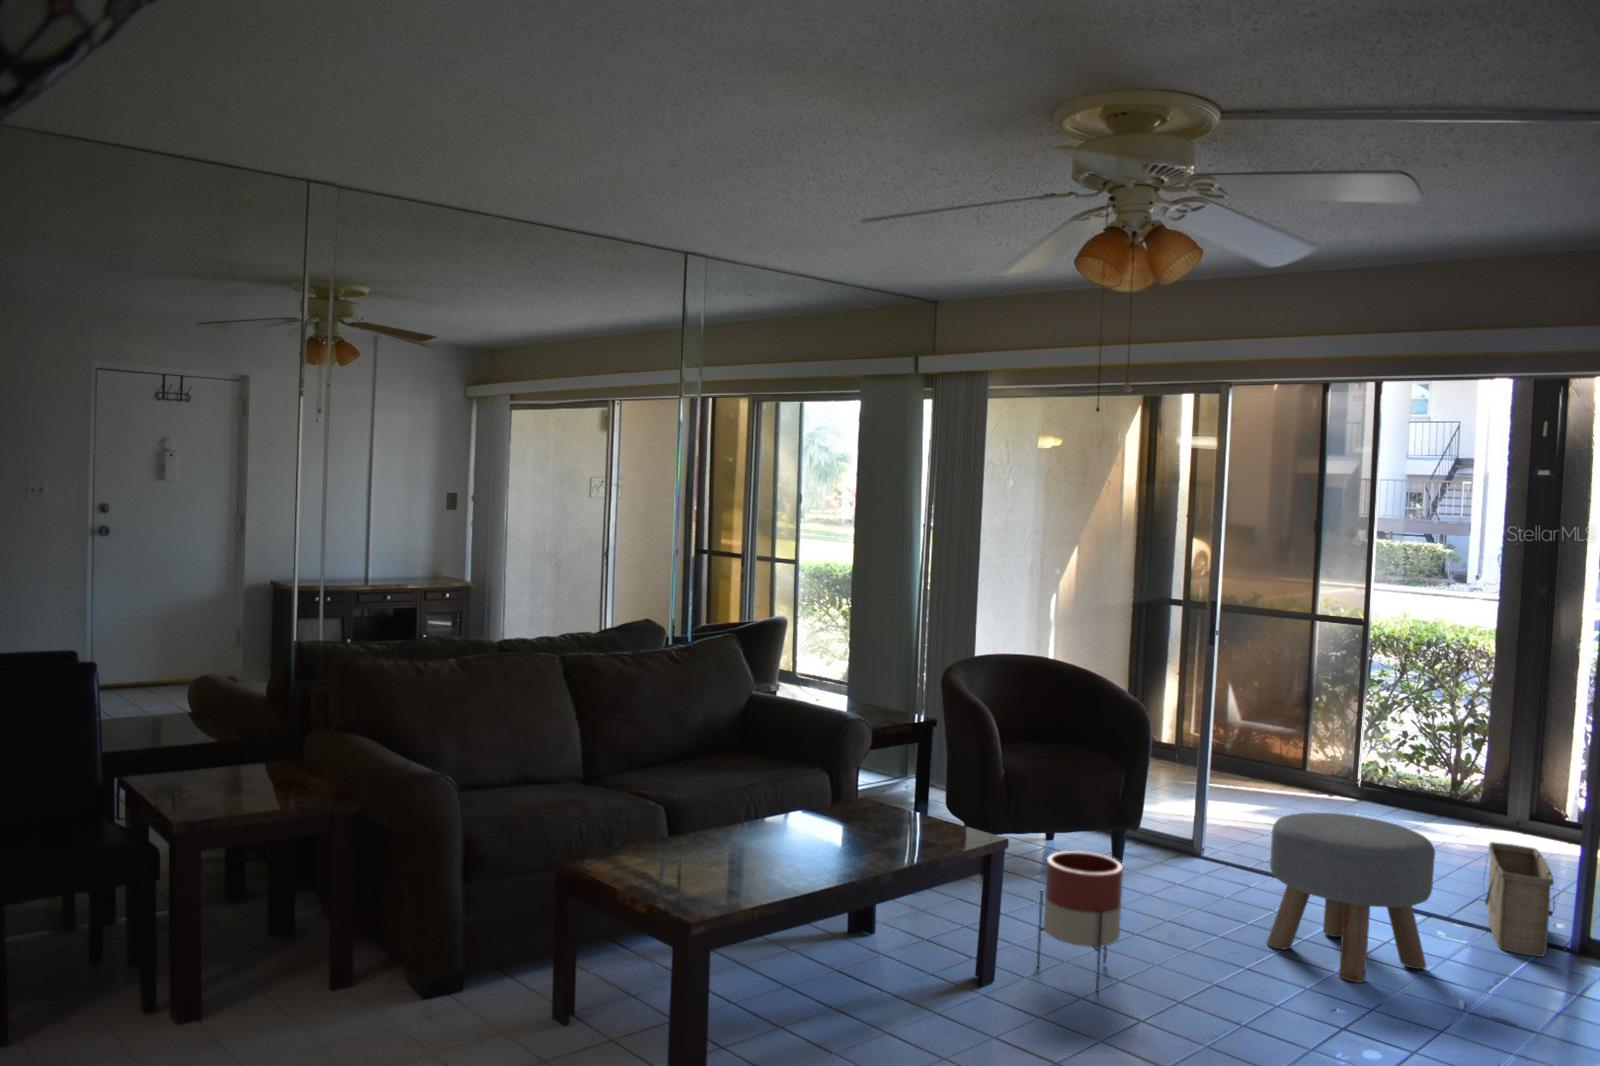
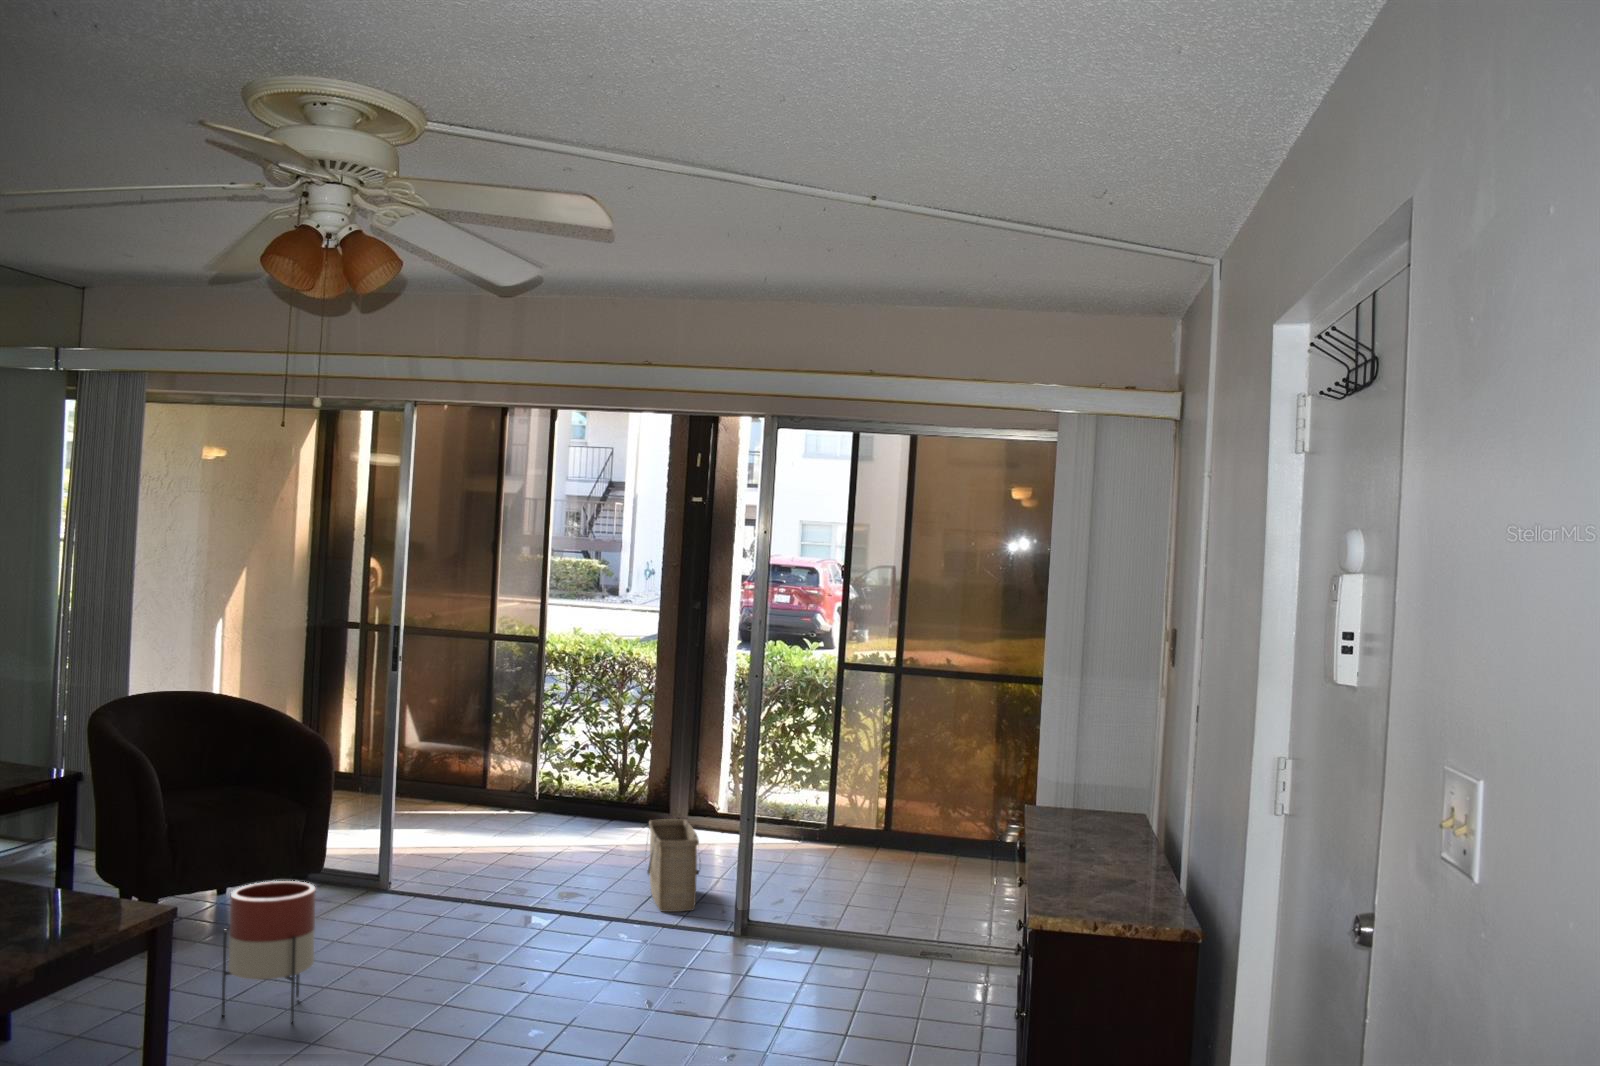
ottoman: present [1267,813,1435,982] -> none [460,809,605,962]

